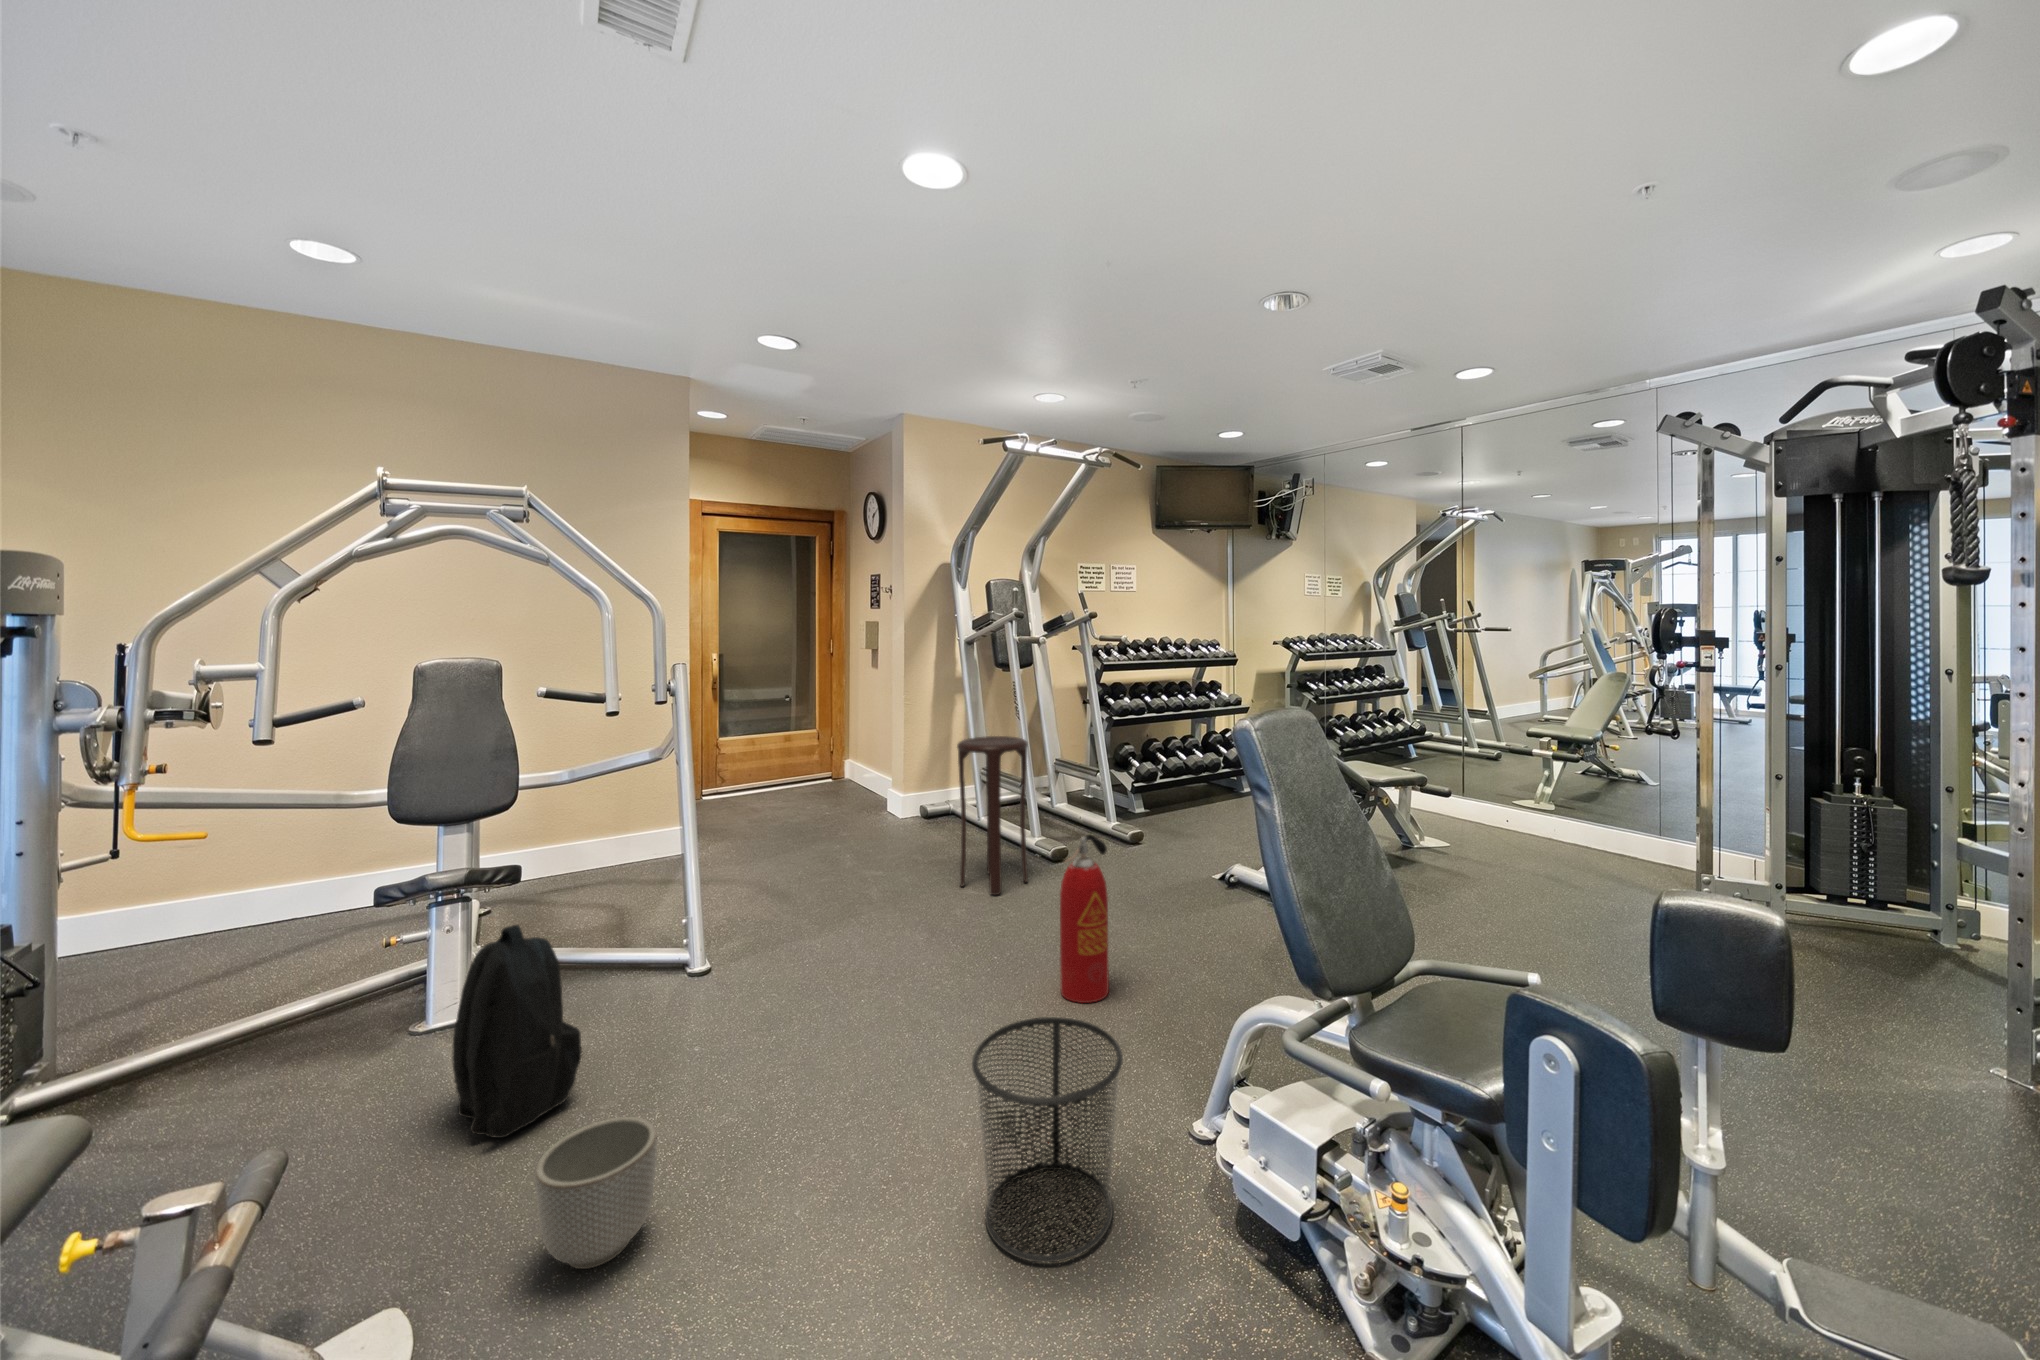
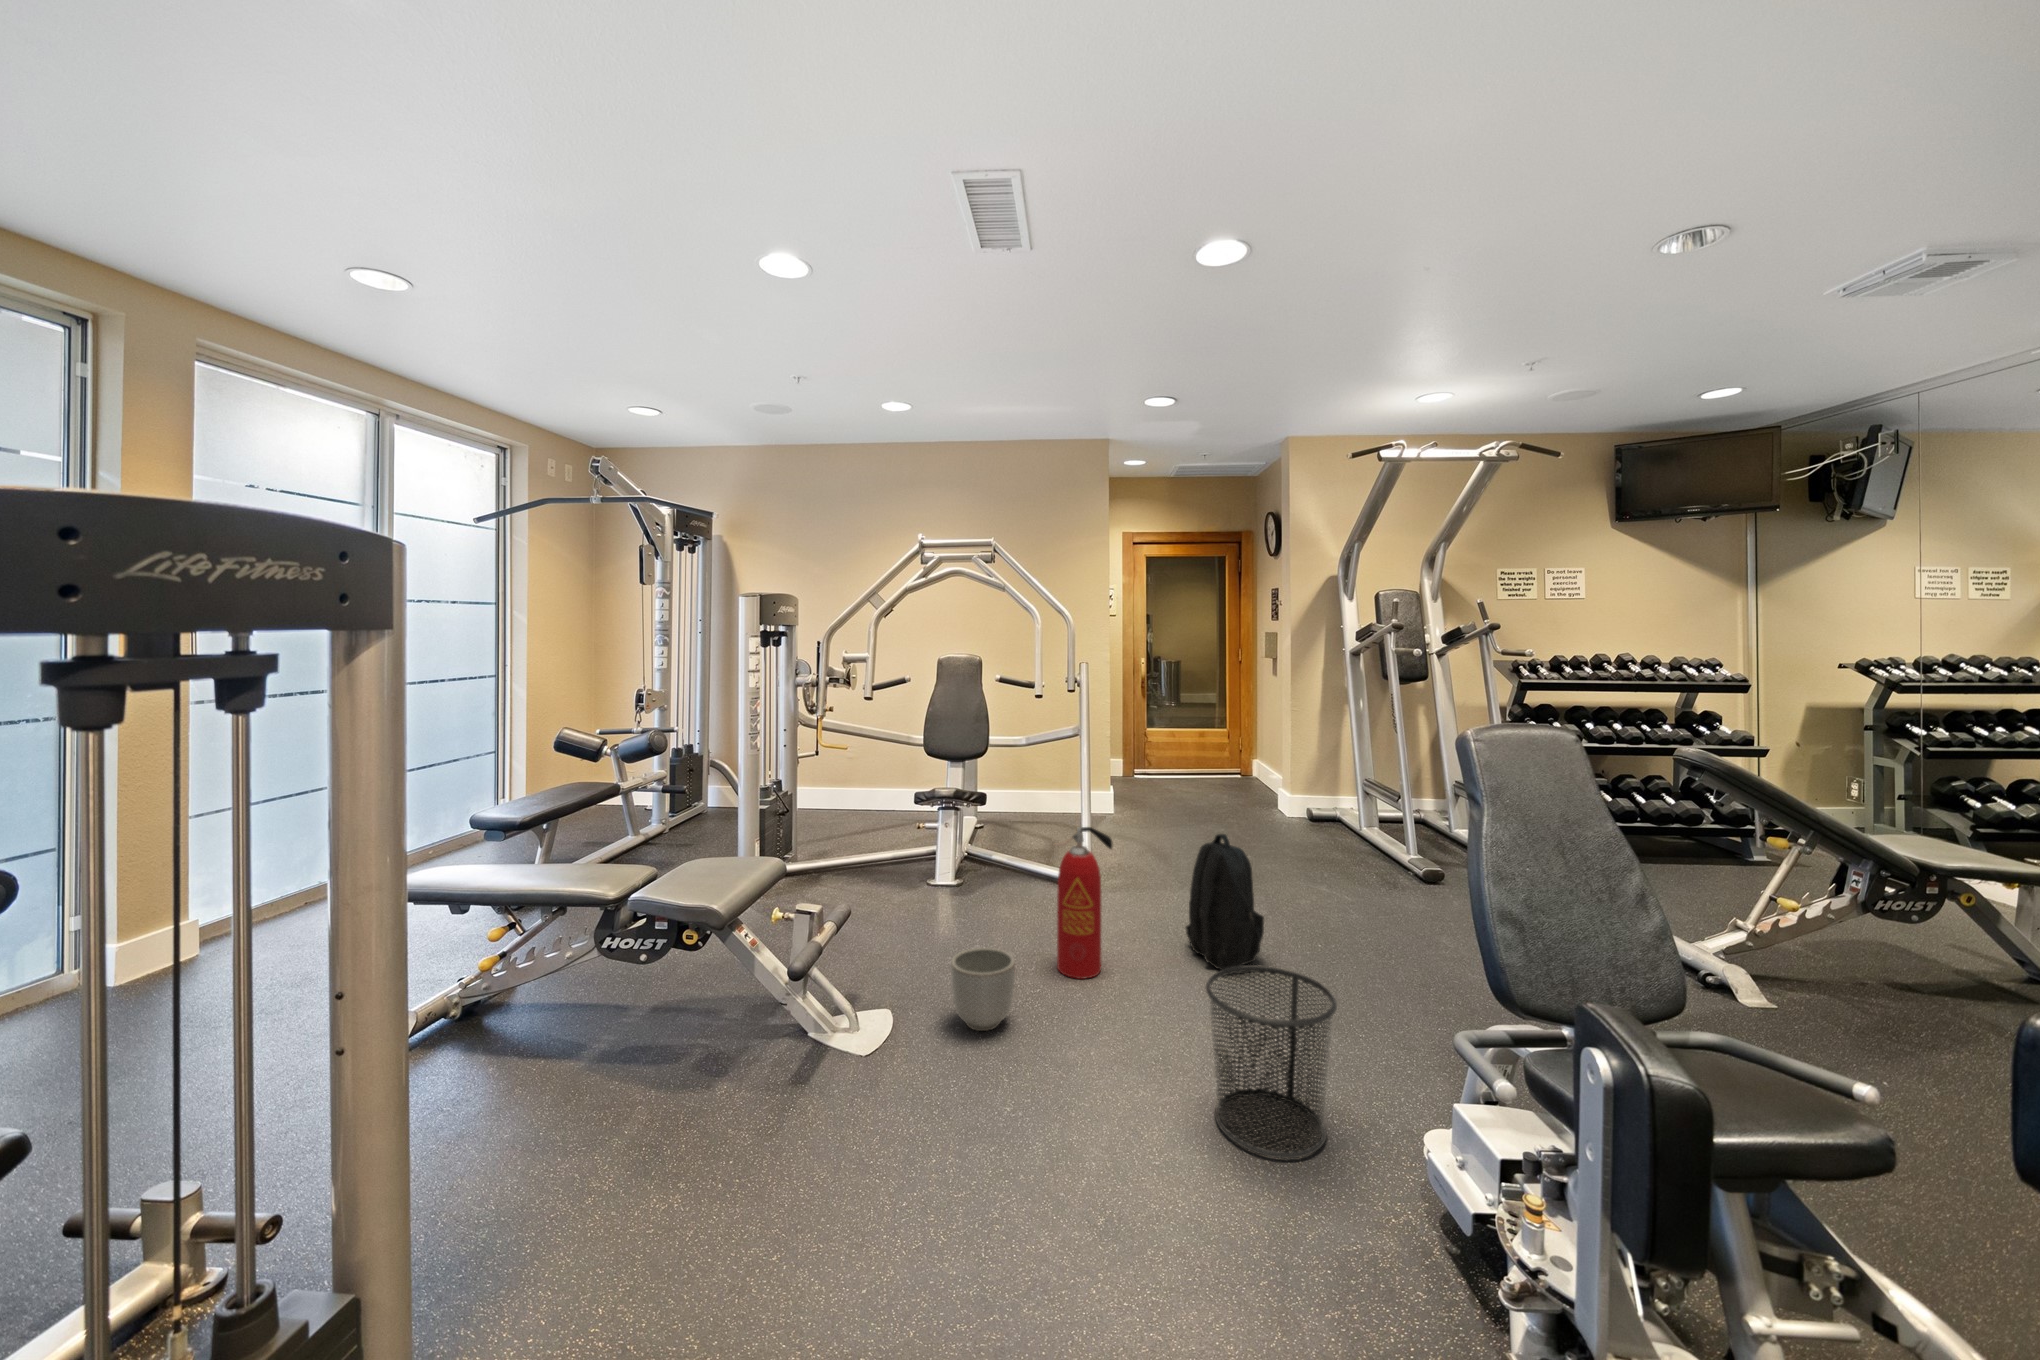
stool: present [957,736,1028,895] -> none [1316,744,1390,897]
fire extinguisher: present [1060,835,1109,1003] -> present [1054,827,1112,979]
backpack: present [452,925,582,1138] -> present [1186,834,1264,970]

